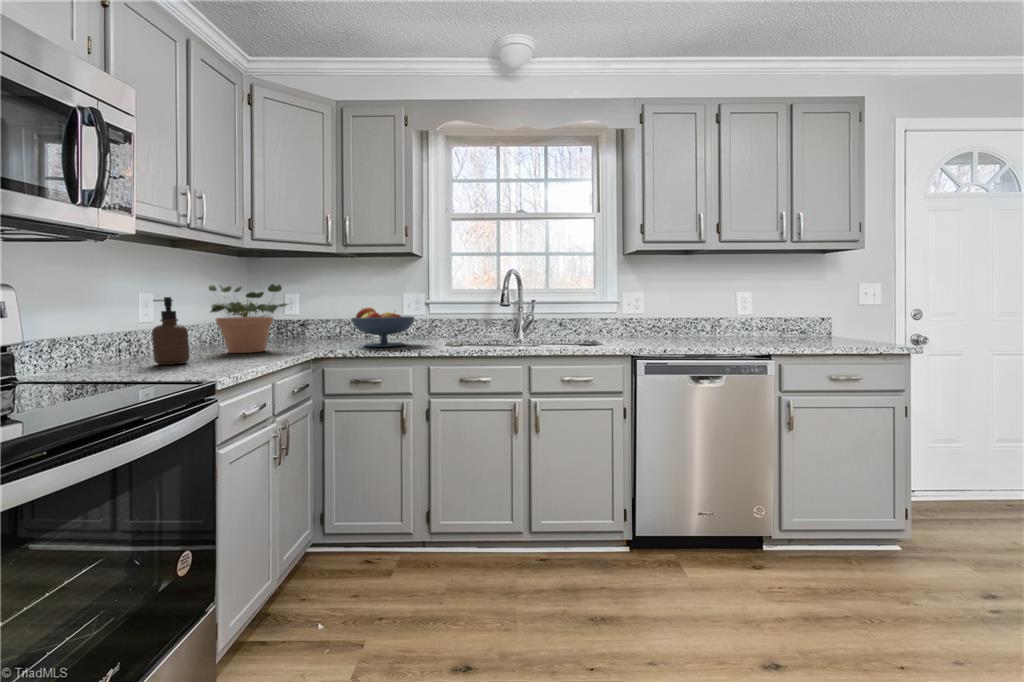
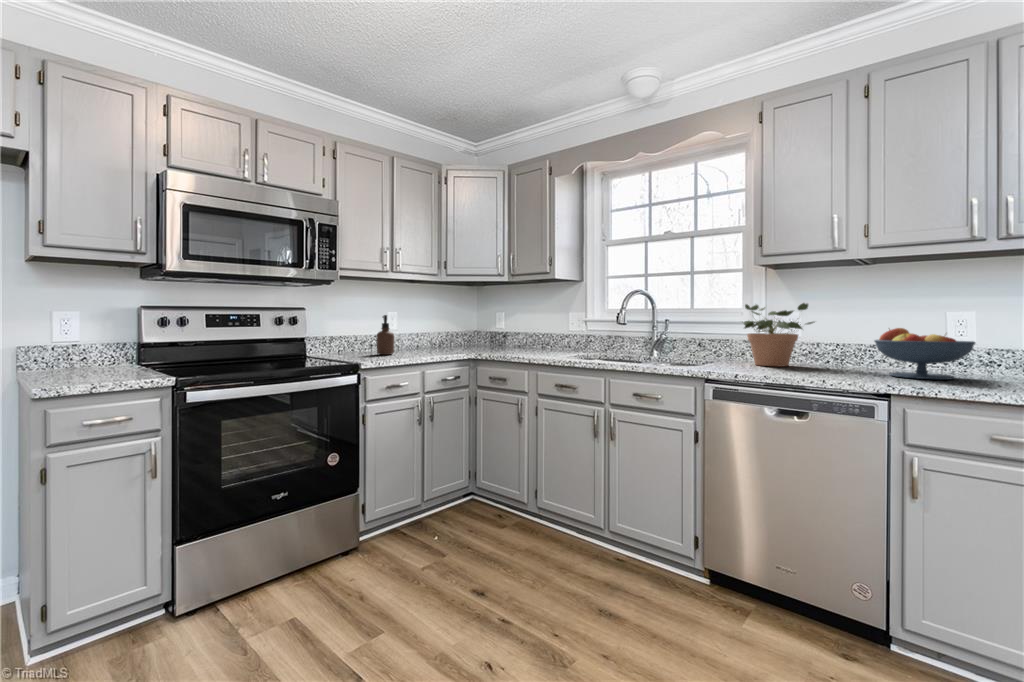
potted plant: present [206,284,288,353] -> present [744,303,815,366]
fruit bowl: present [351,307,414,347] -> present [874,328,975,379]

